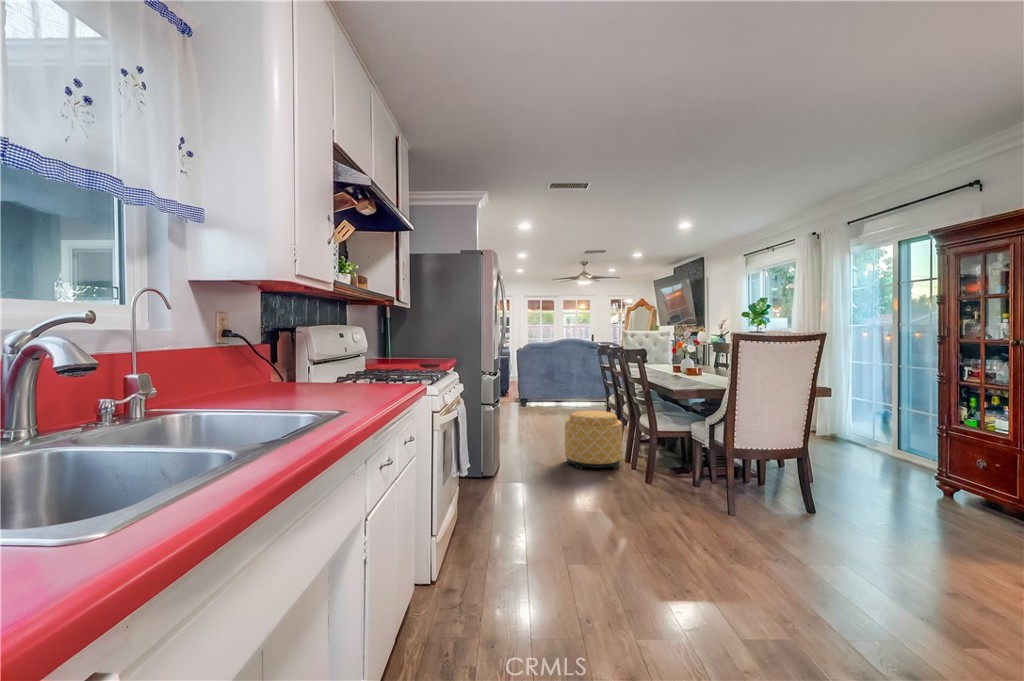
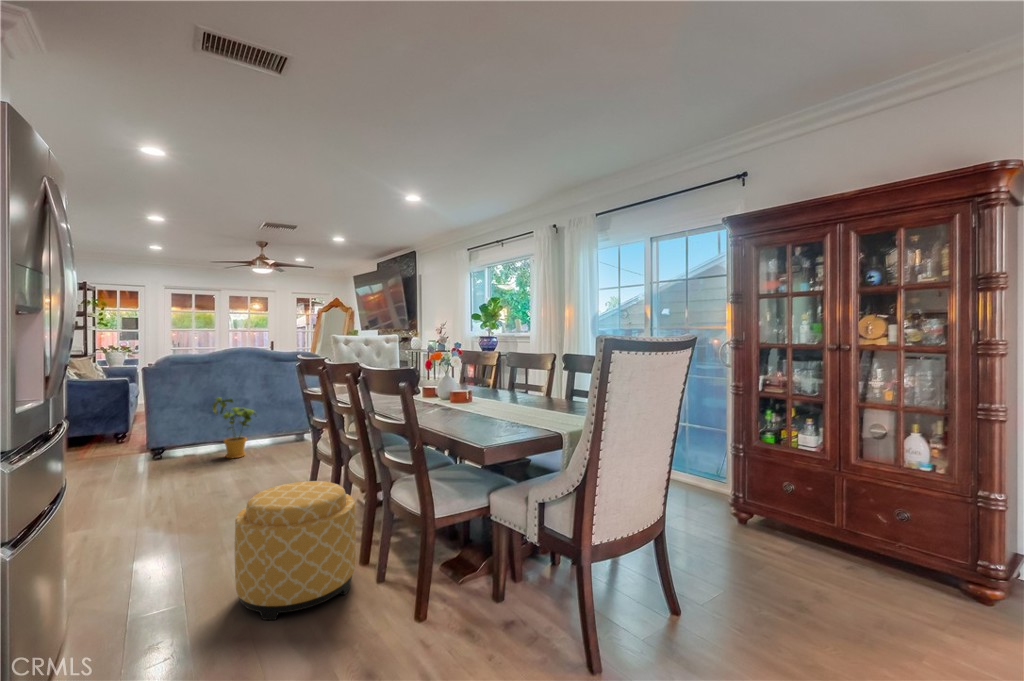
house plant: none [553,370,579,411] -> present [212,397,256,458]

